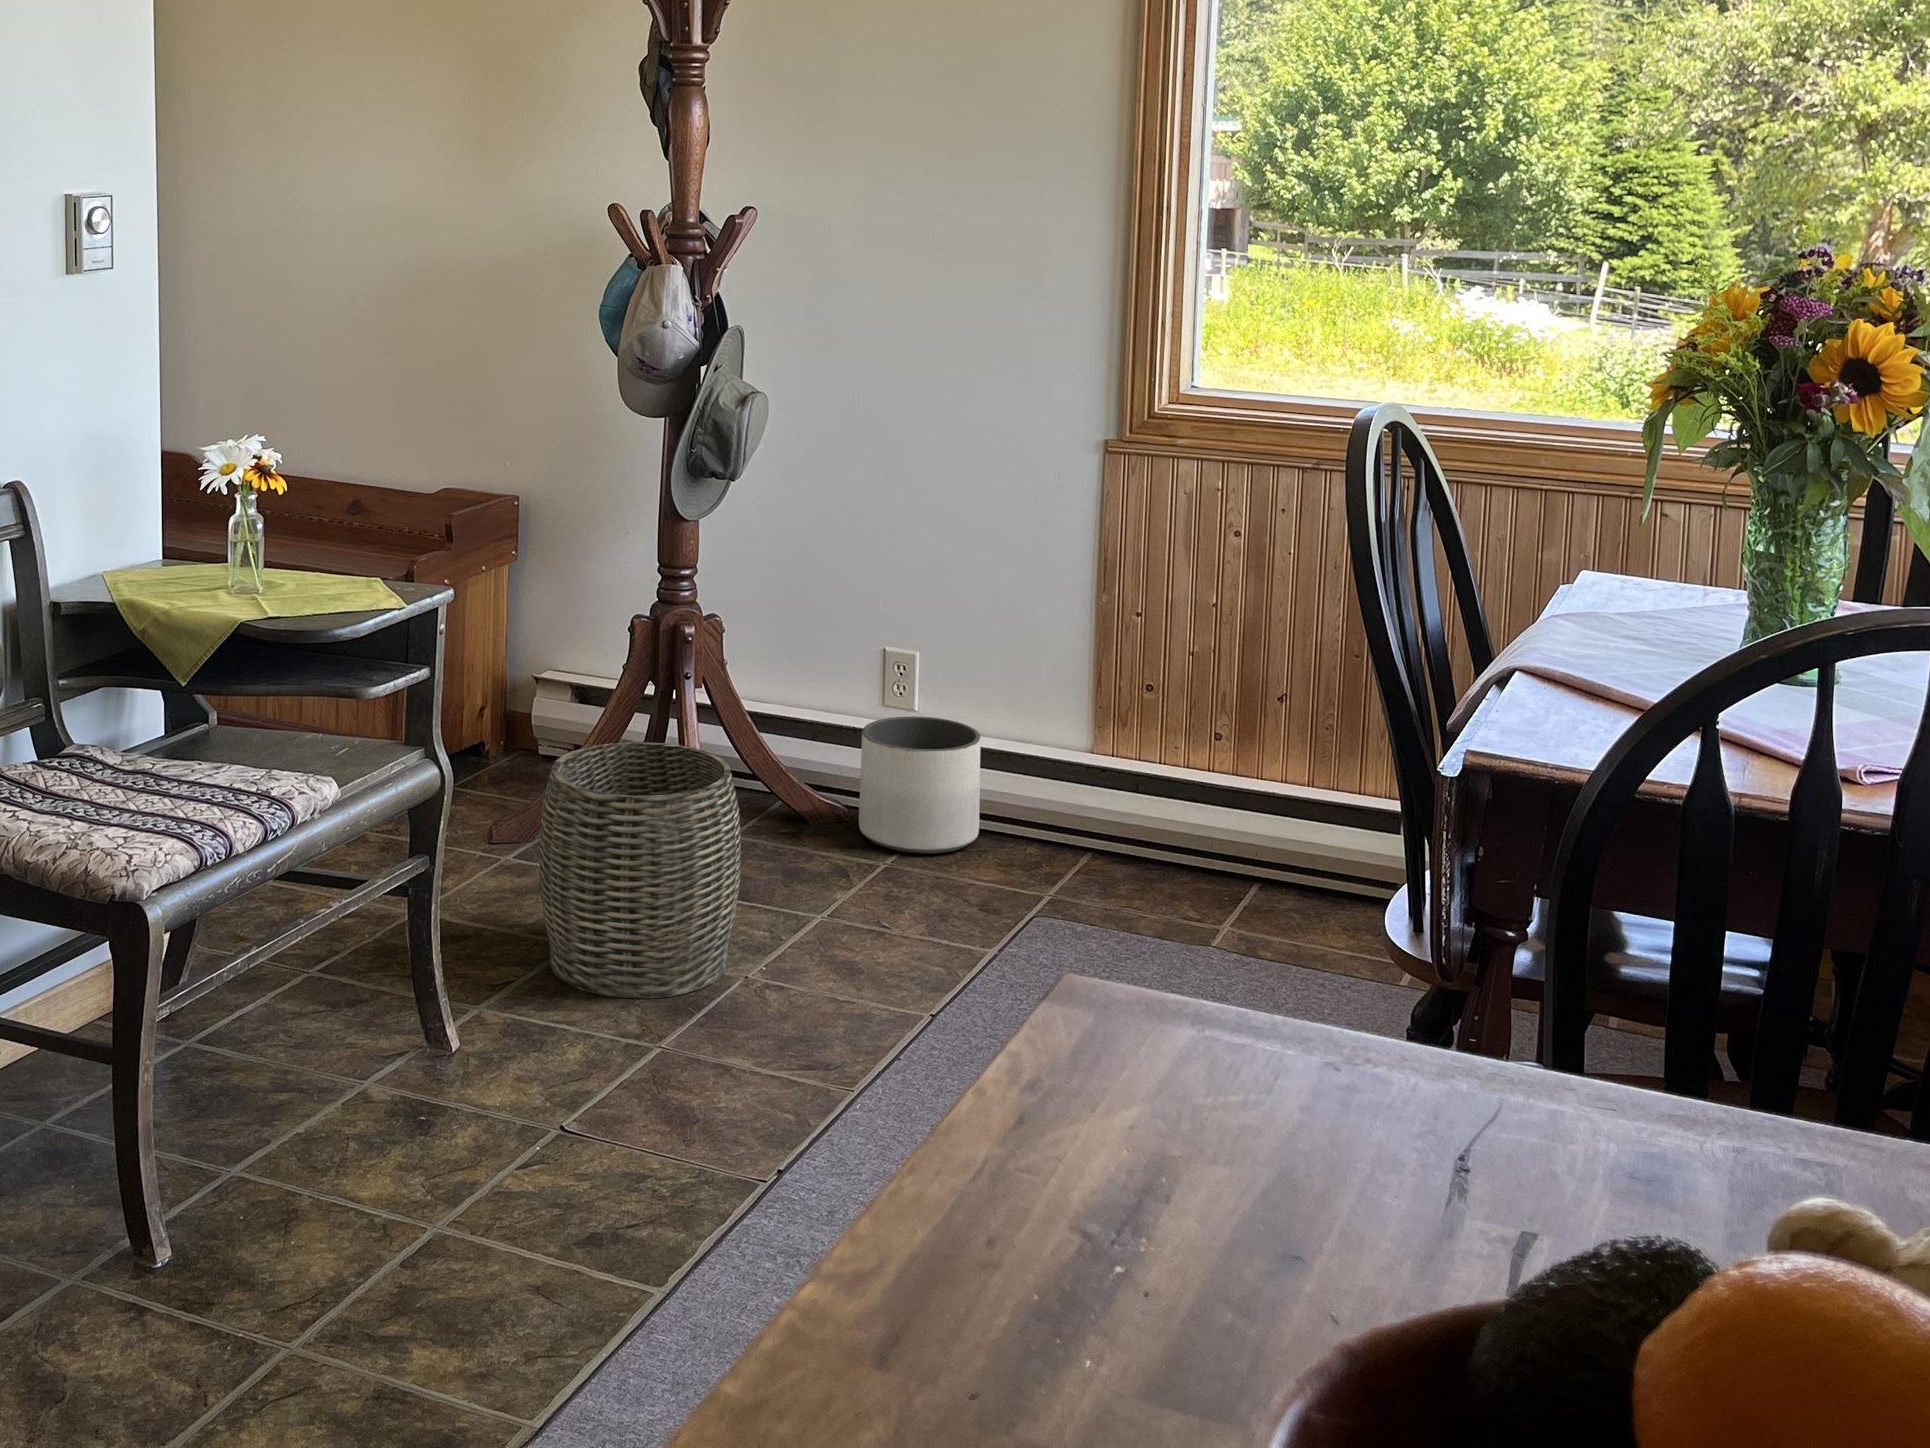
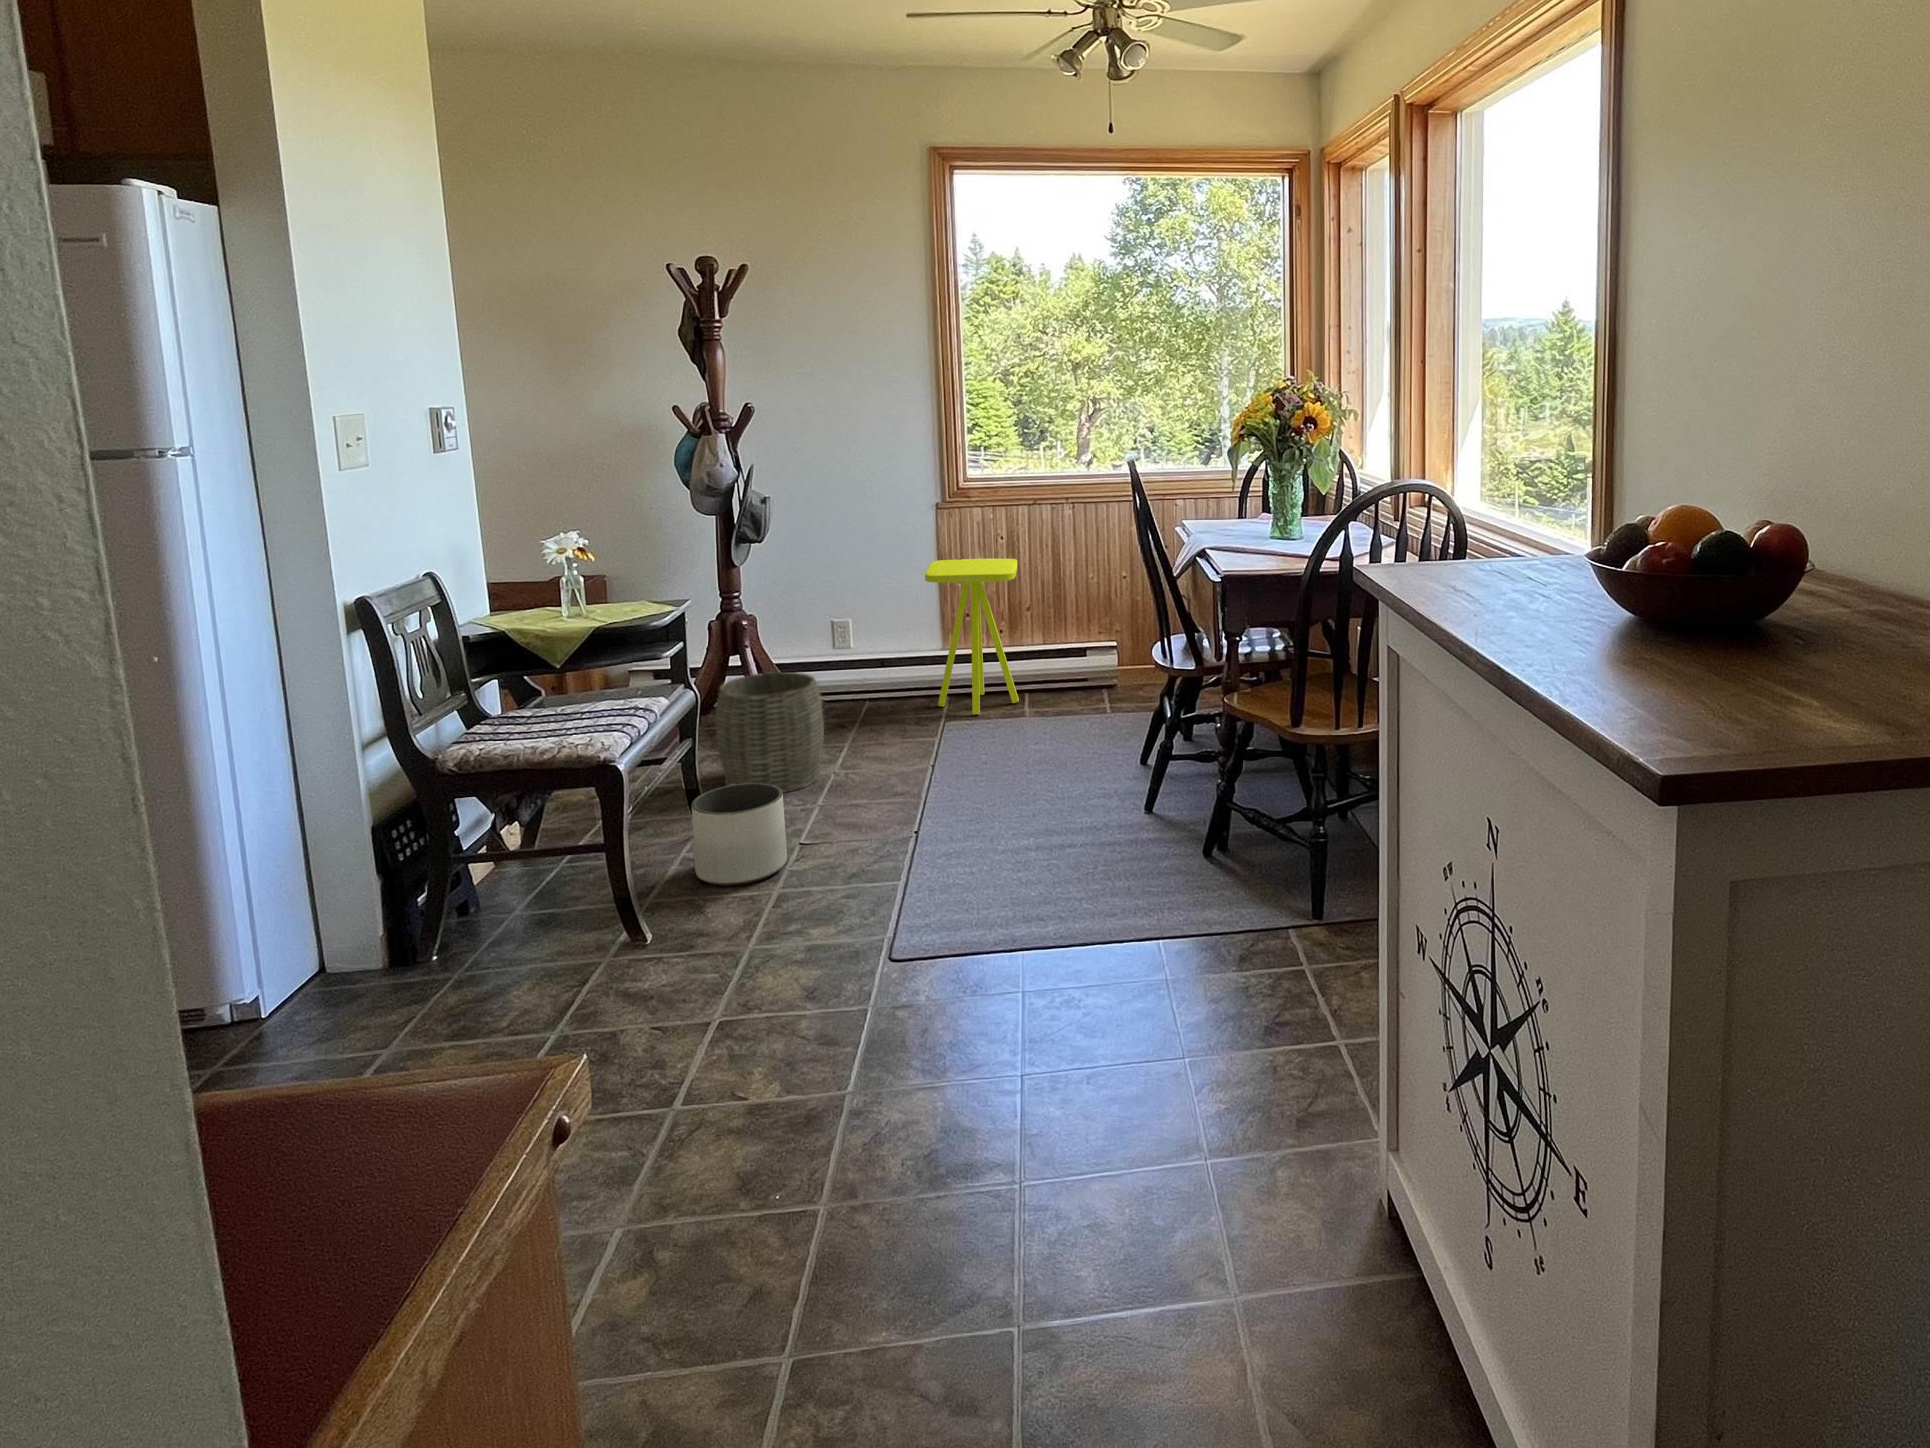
side table: none [1033,557,1256,908] -> present [925,559,1019,714]
planter: present [859,716,981,853] -> present [692,783,787,885]

